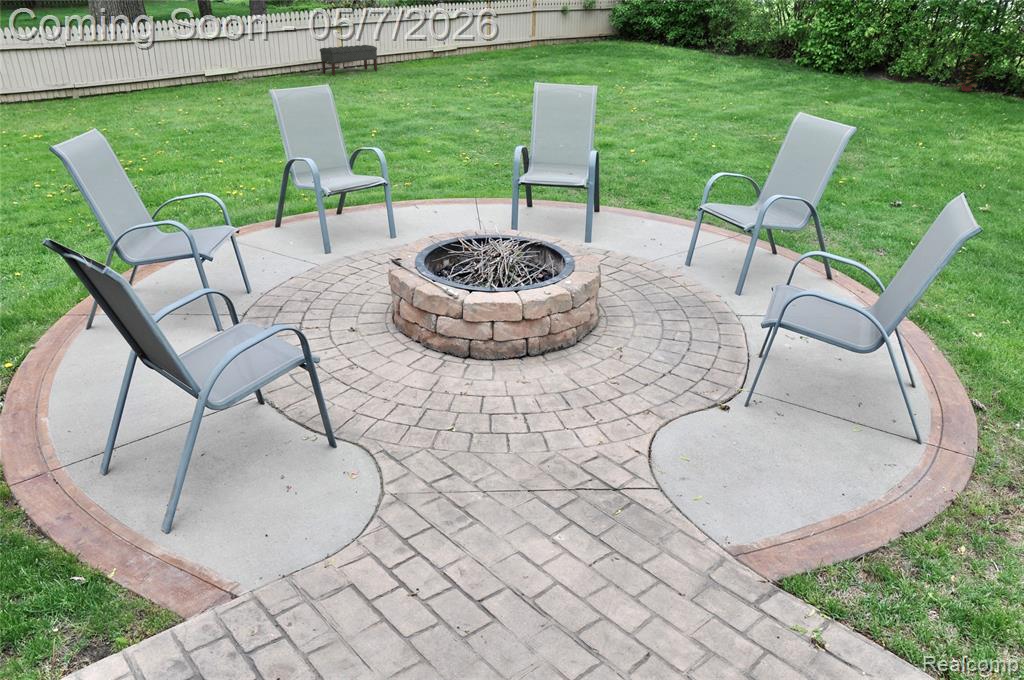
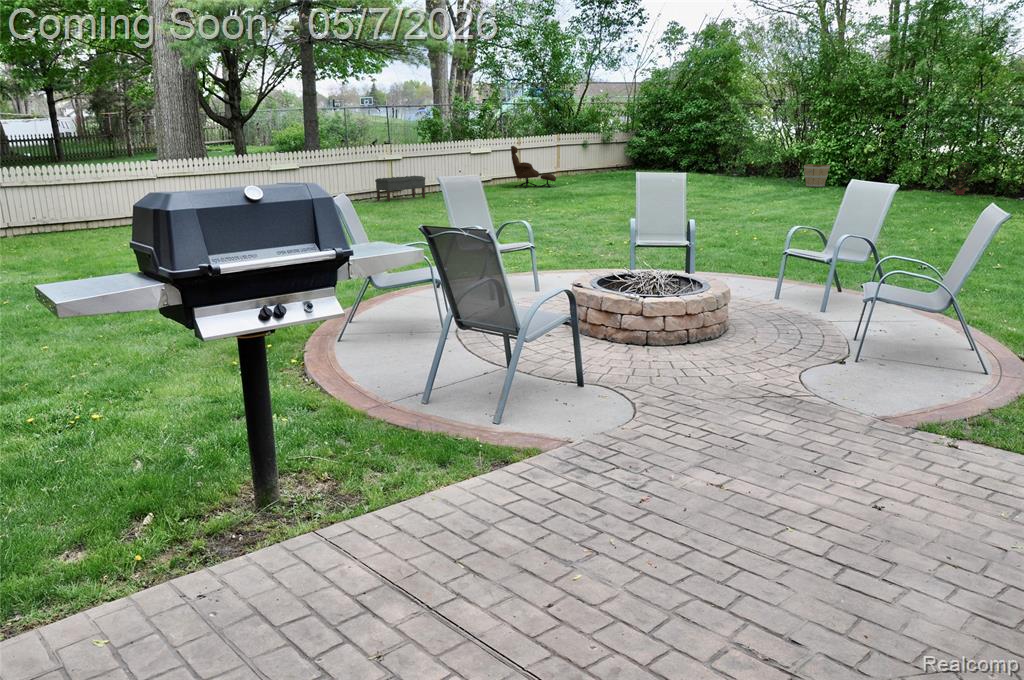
lounge chair: none [479,11,528,61] -> present [511,146,556,188]
wooden bucket: none [796,46,825,73] -> present [804,164,830,187]

